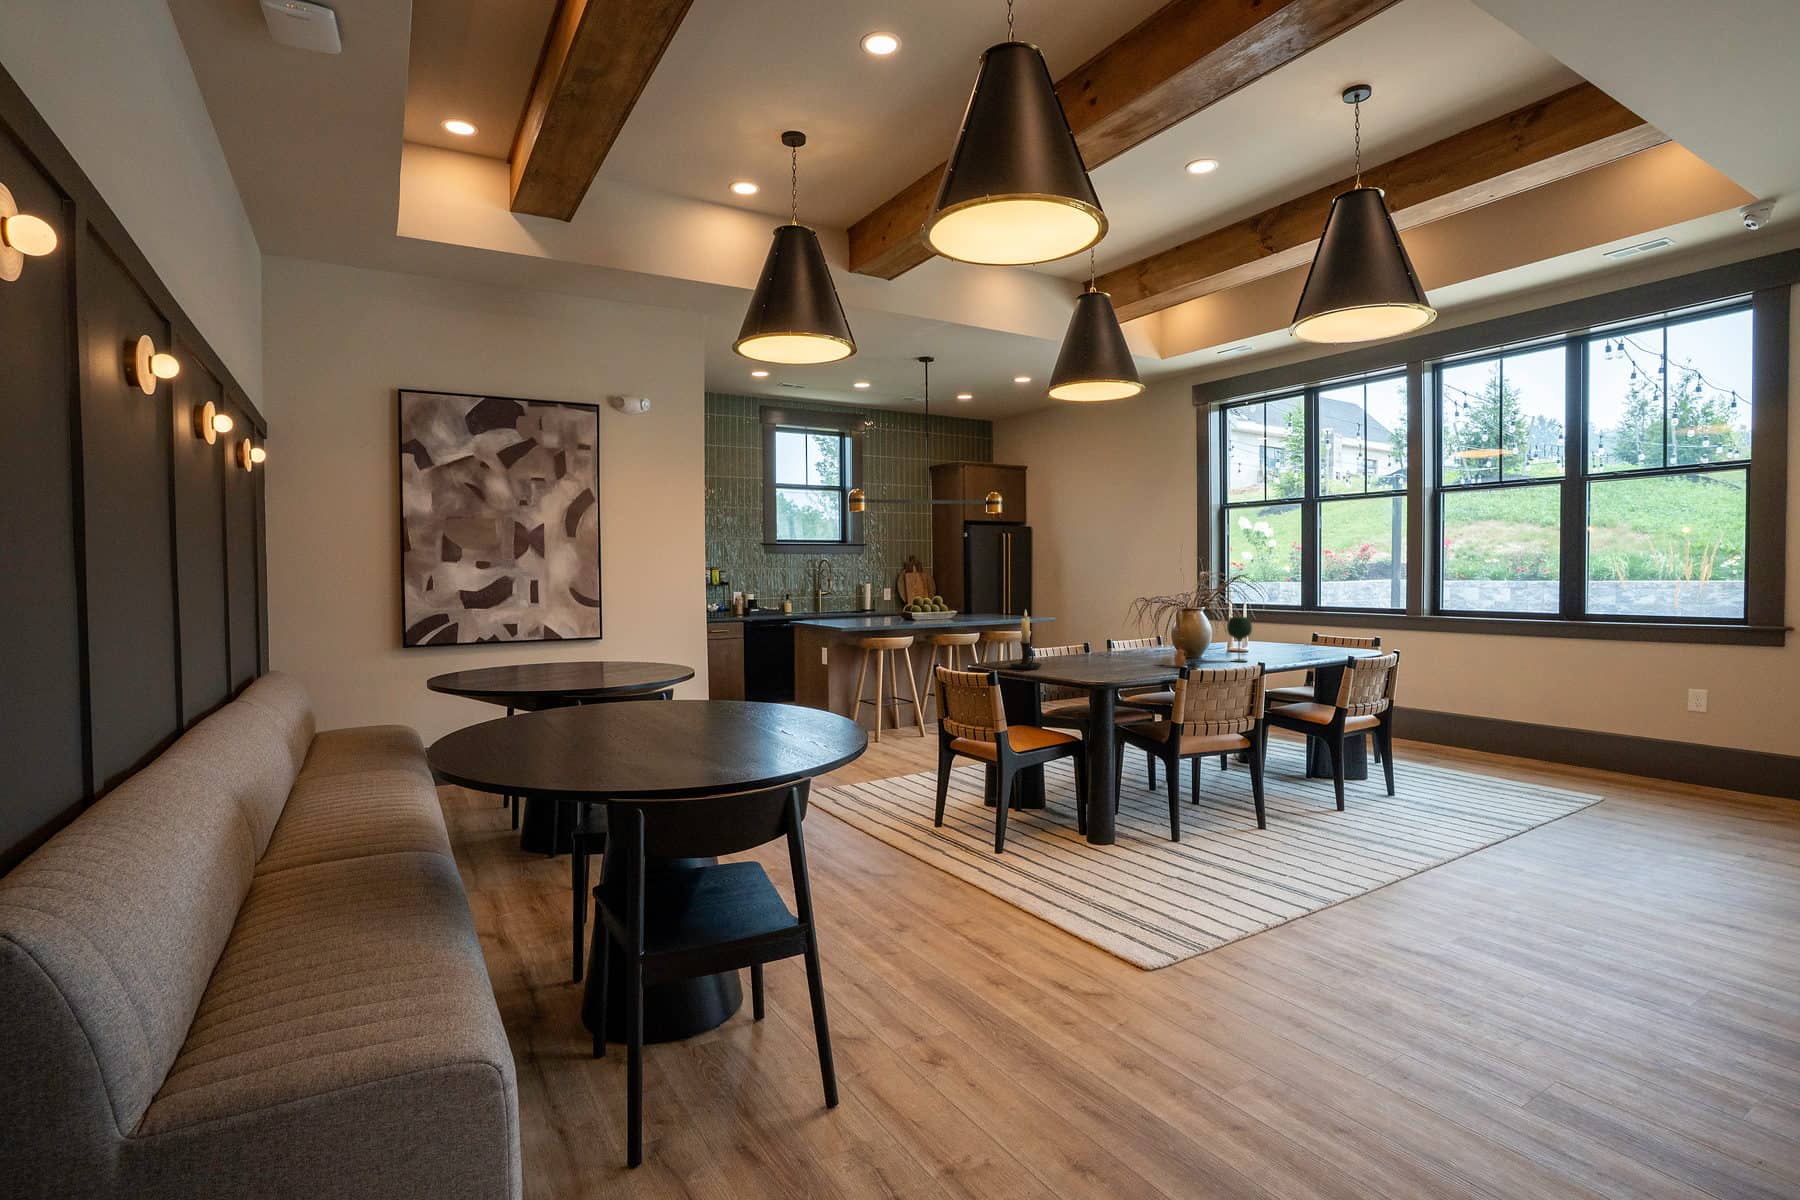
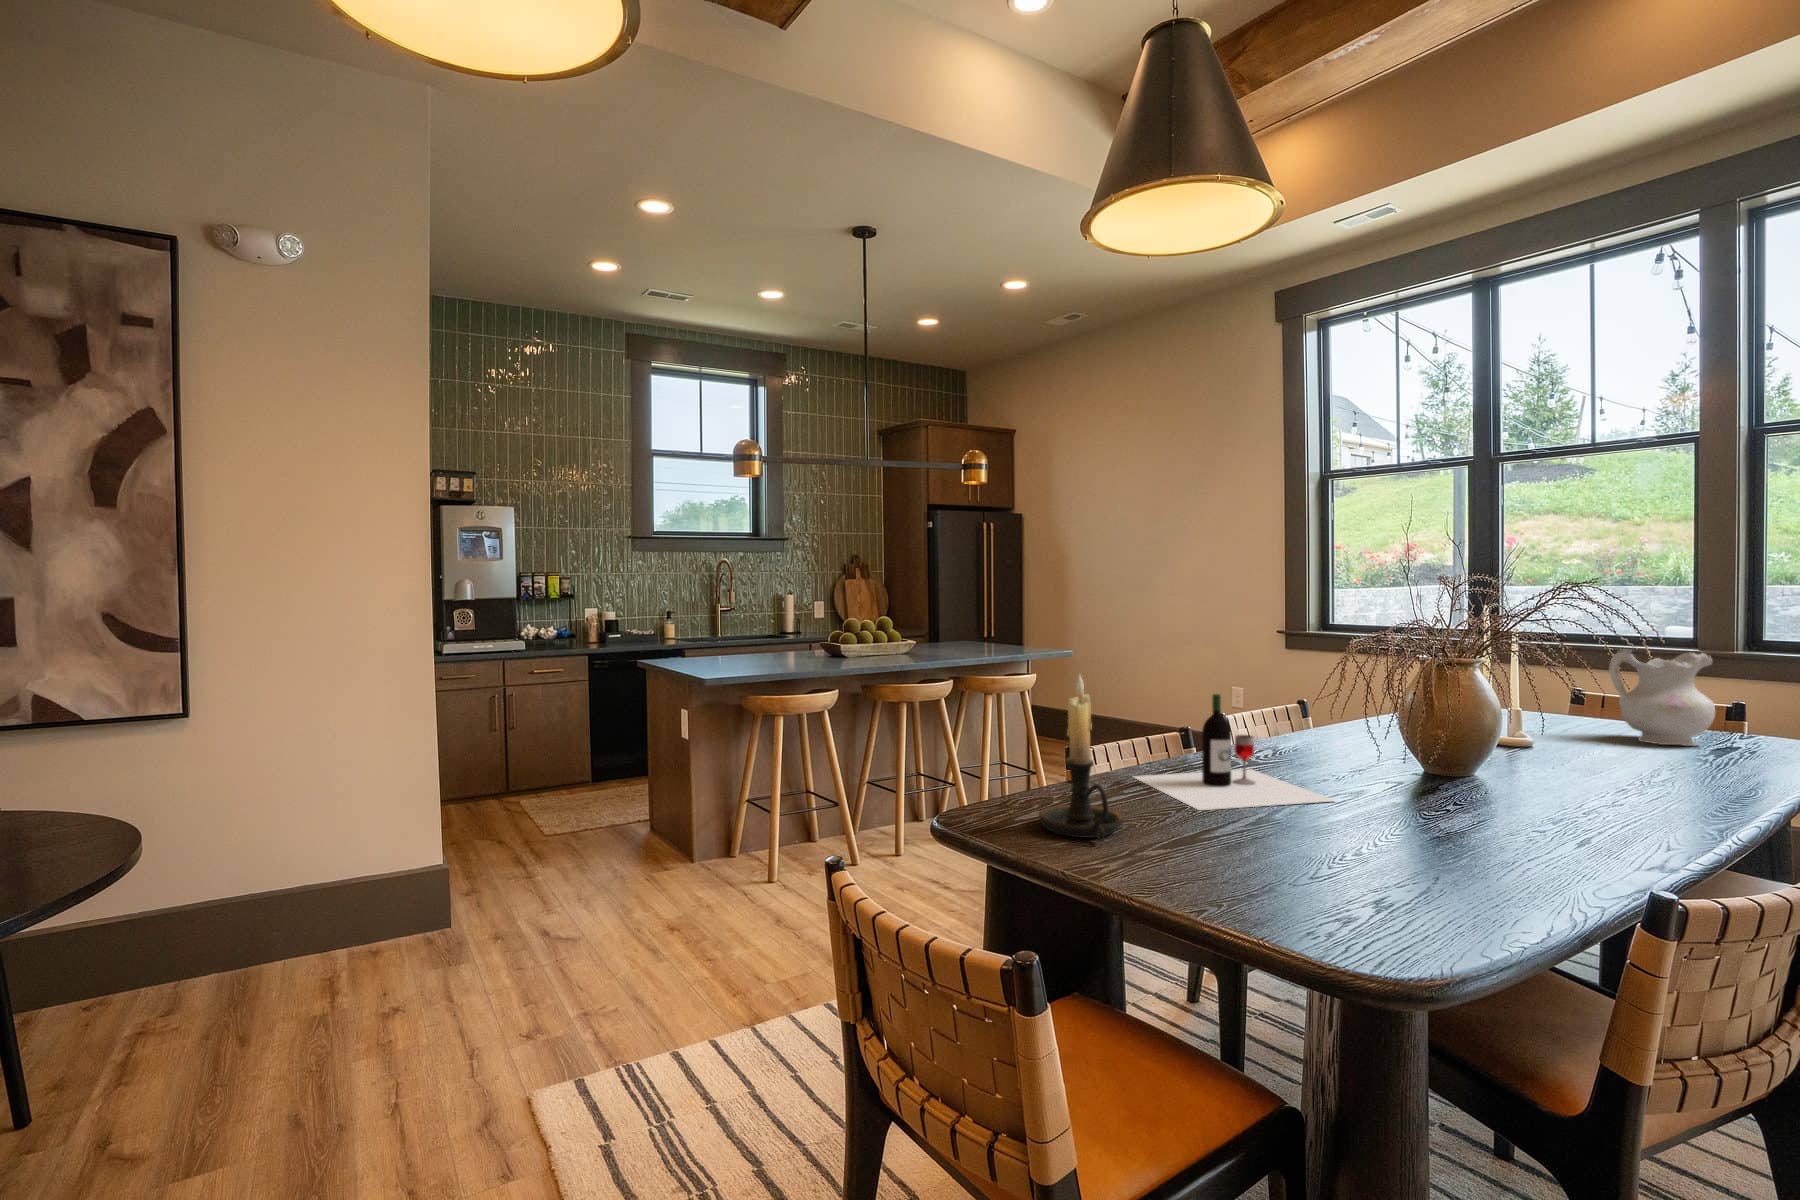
ceramic pitcher: none [1298,607,1341,653] -> present [1609,649,1715,746]
wine glass: present [1227,617,1252,662] -> none [1534,680,1603,789]
wine bottle: none [1056,622,1135,665] -> present [1134,694,1333,810]
teapot: present [1161,649,1199,669] -> none [1404,768,1541,831]

